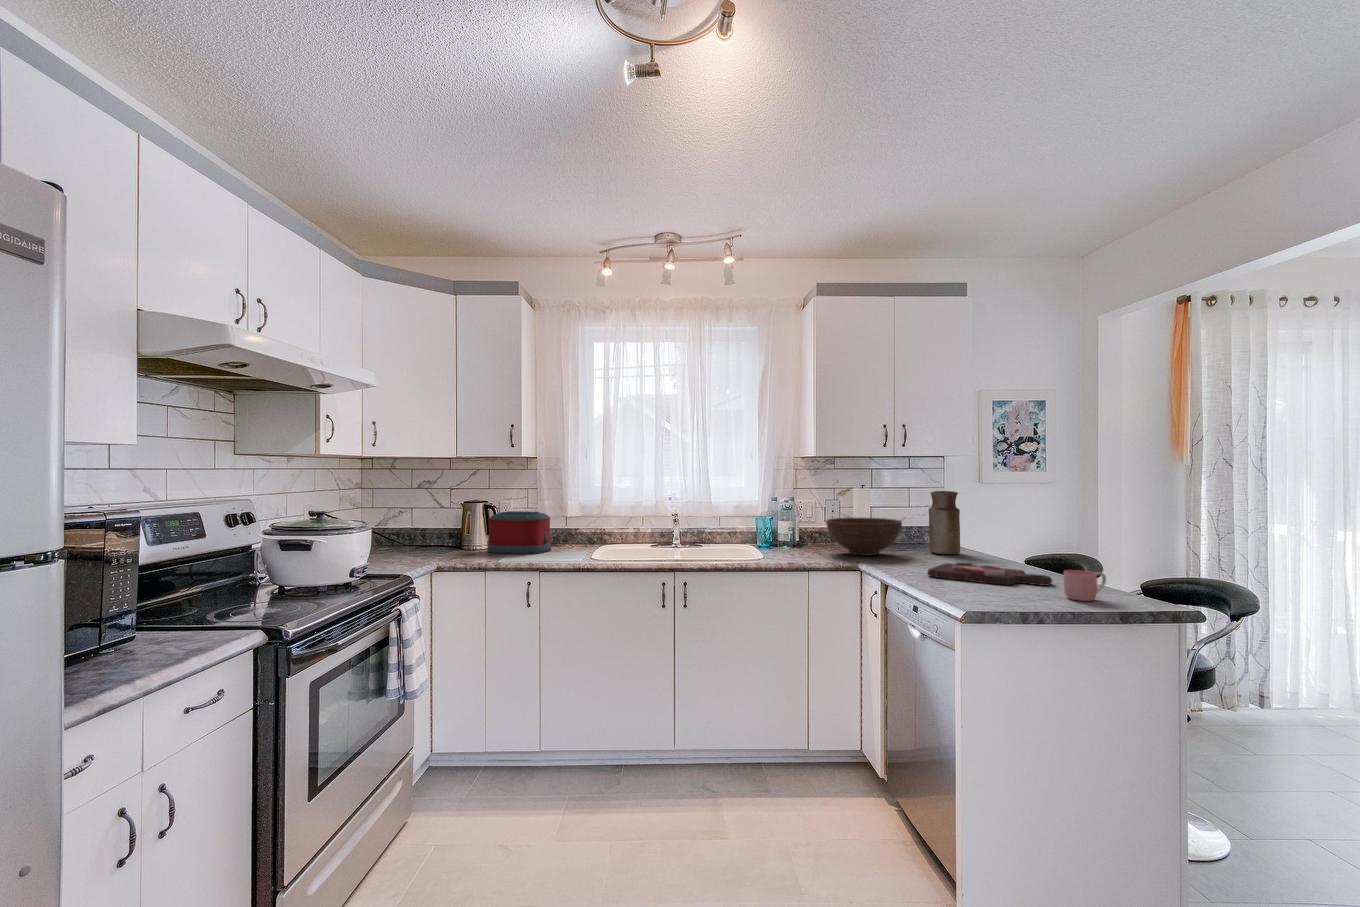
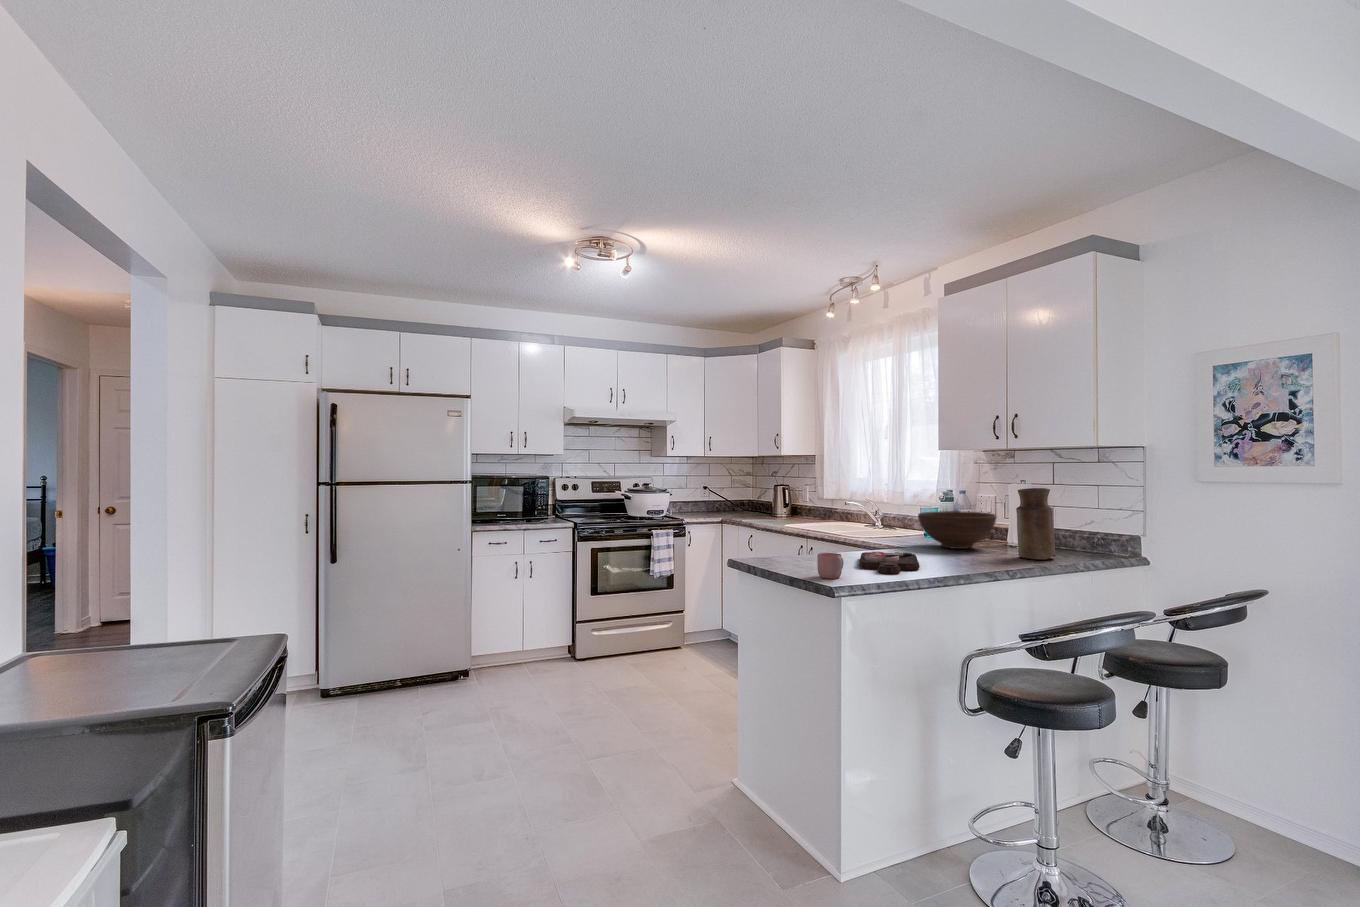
toaster: present [488,511,551,554] -> none [775,492,809,521]

